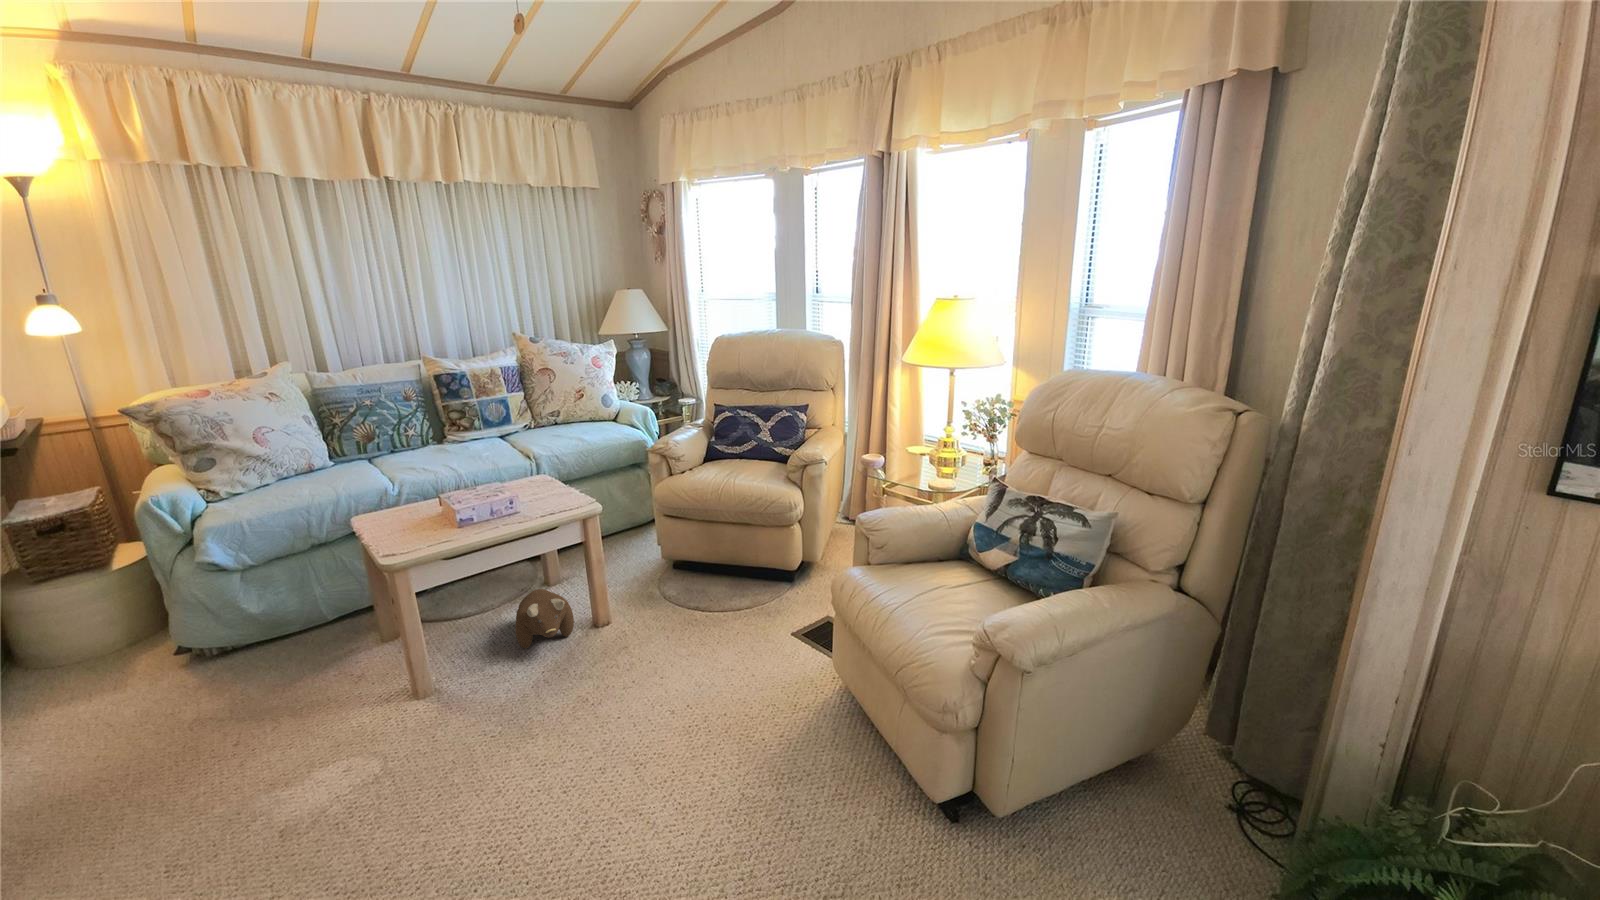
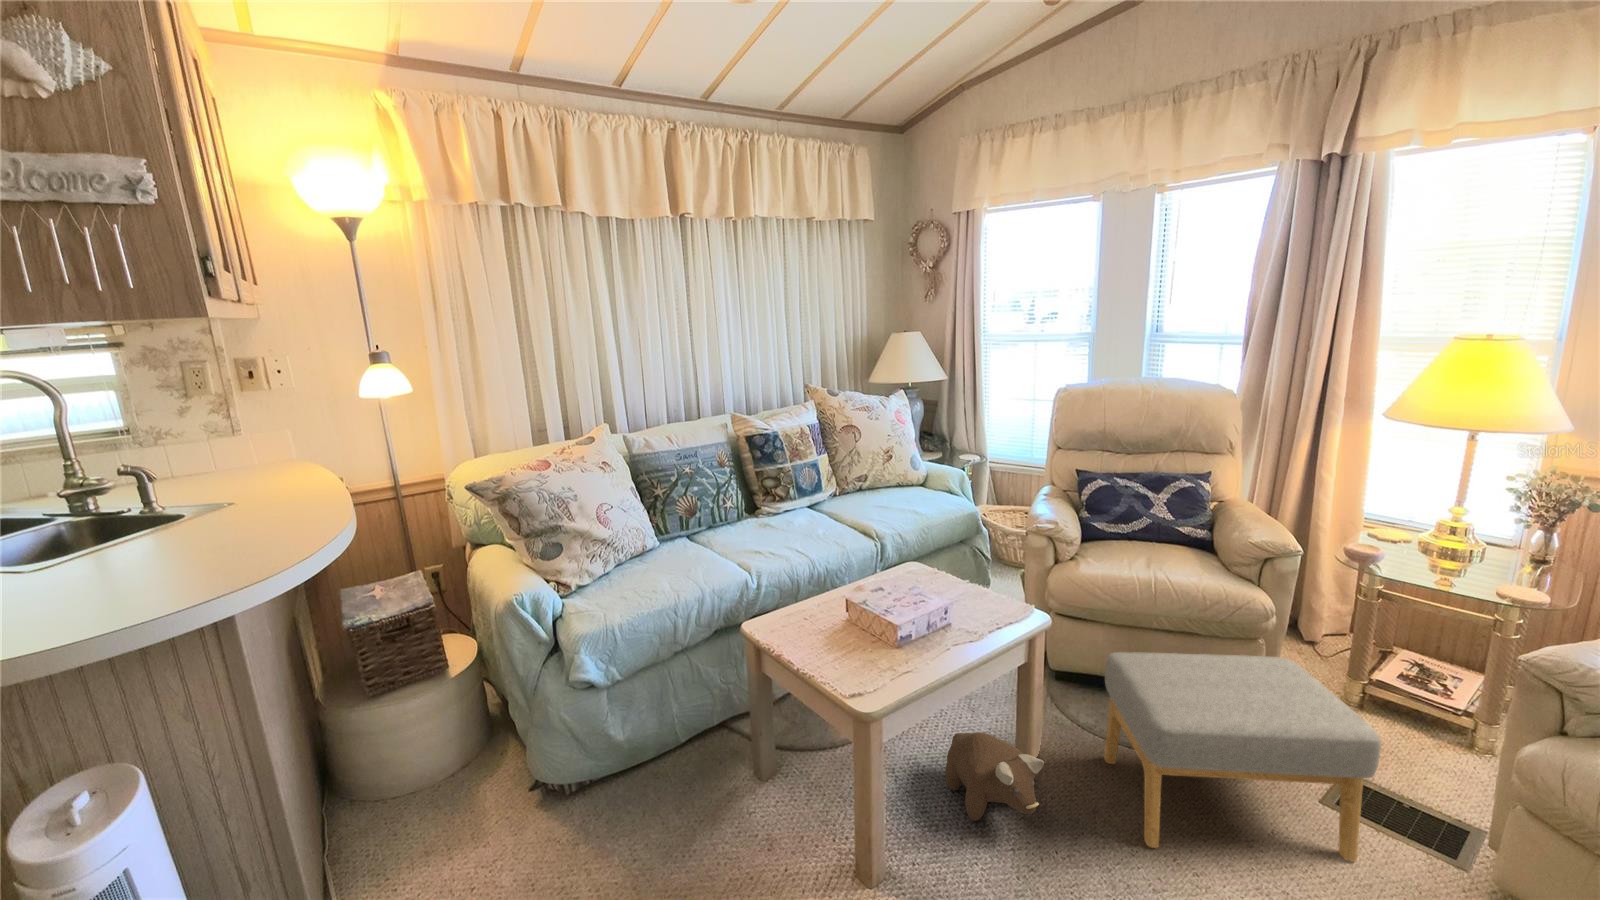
footstool: none [623,530,770,655] -> present [1104,652,1381,861]

